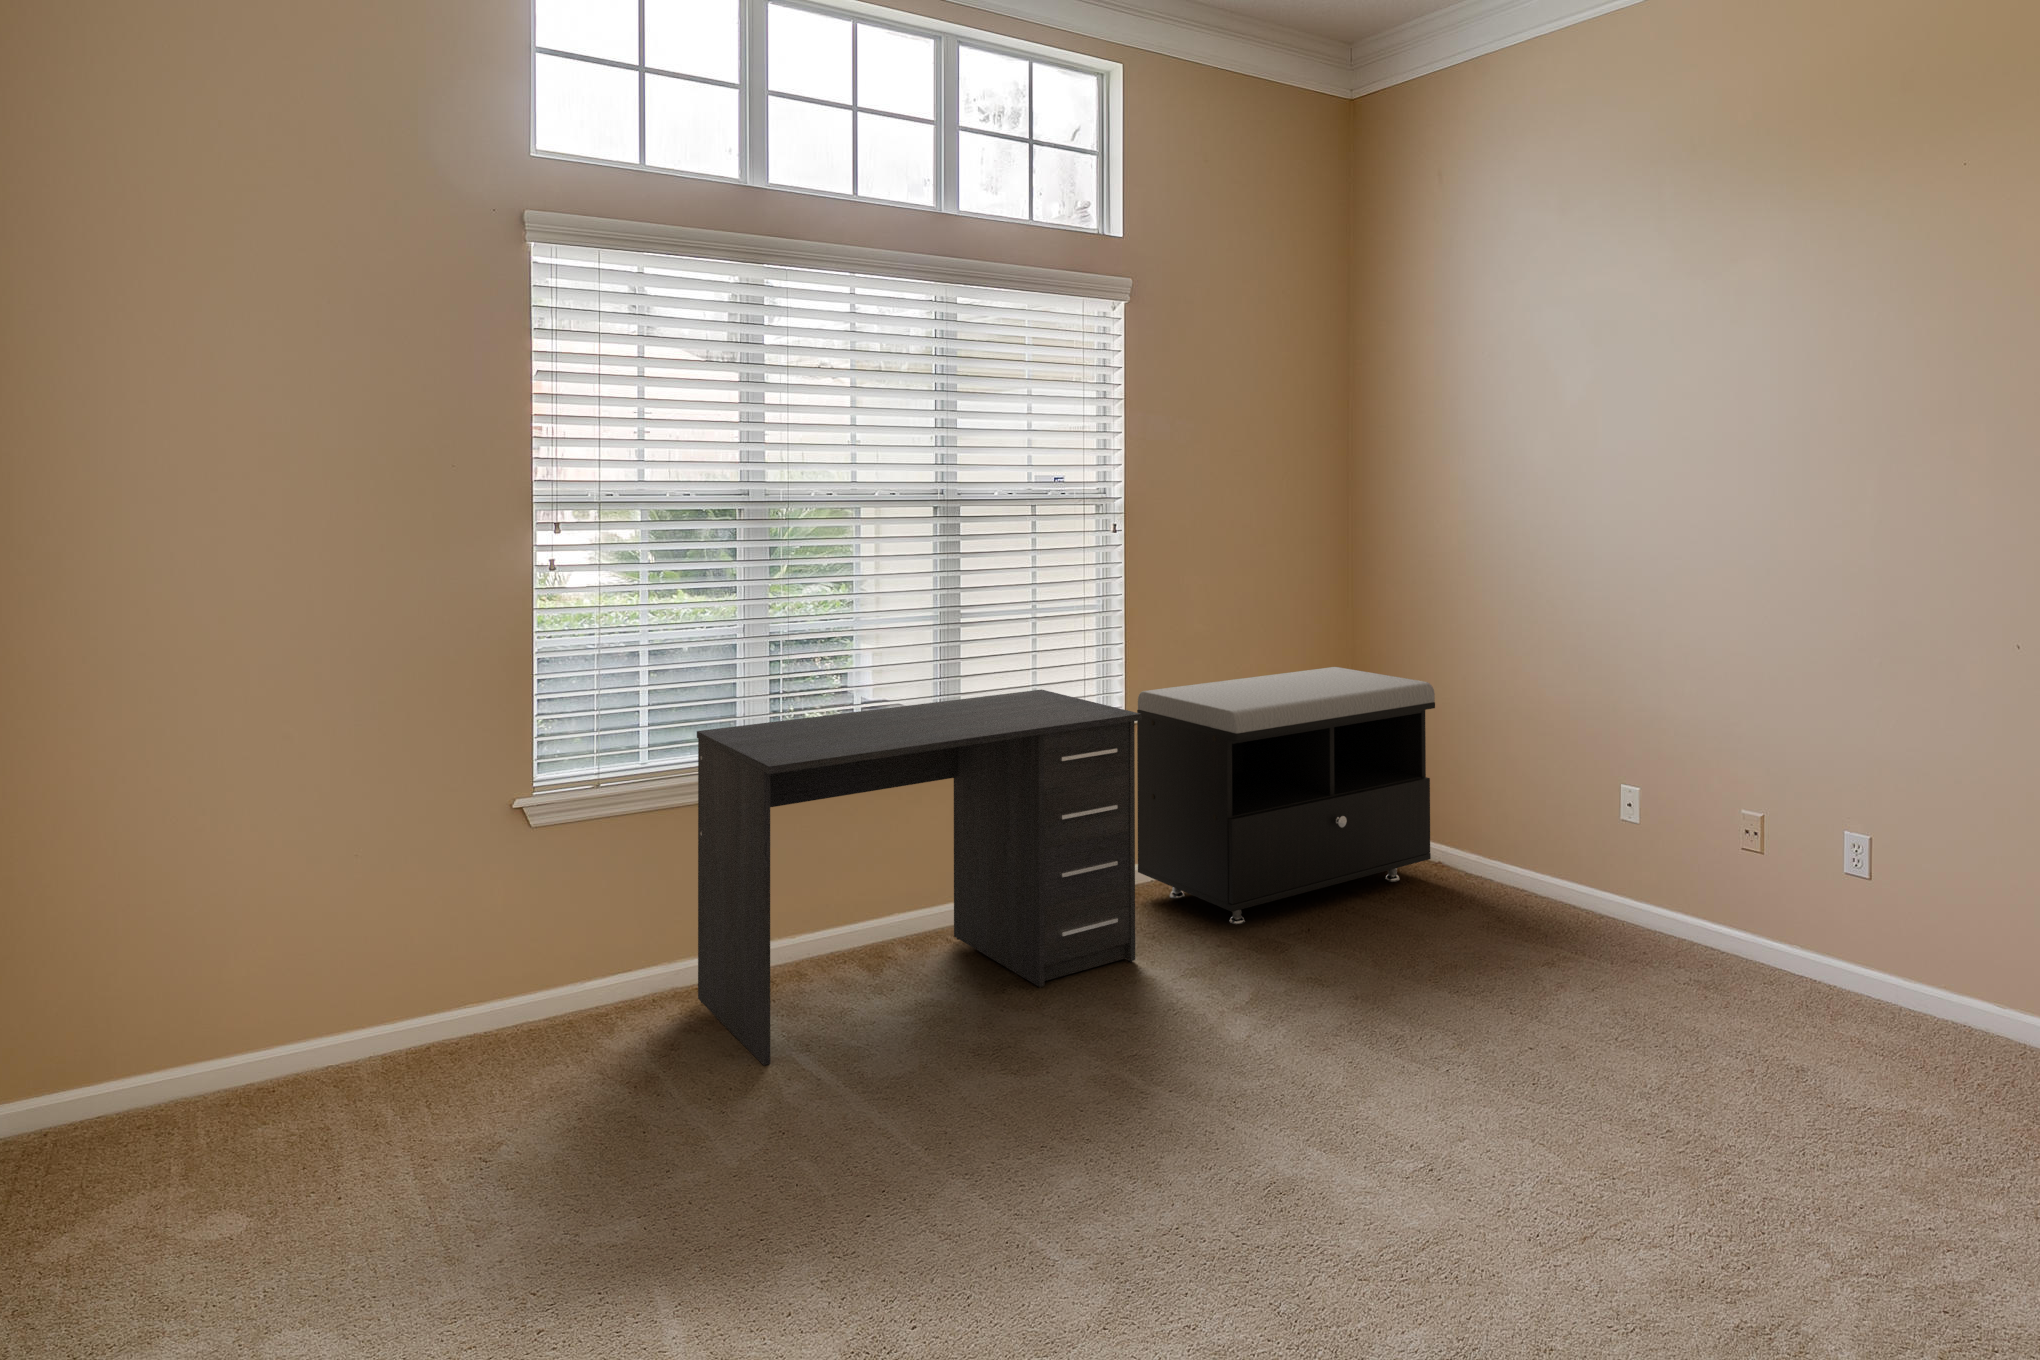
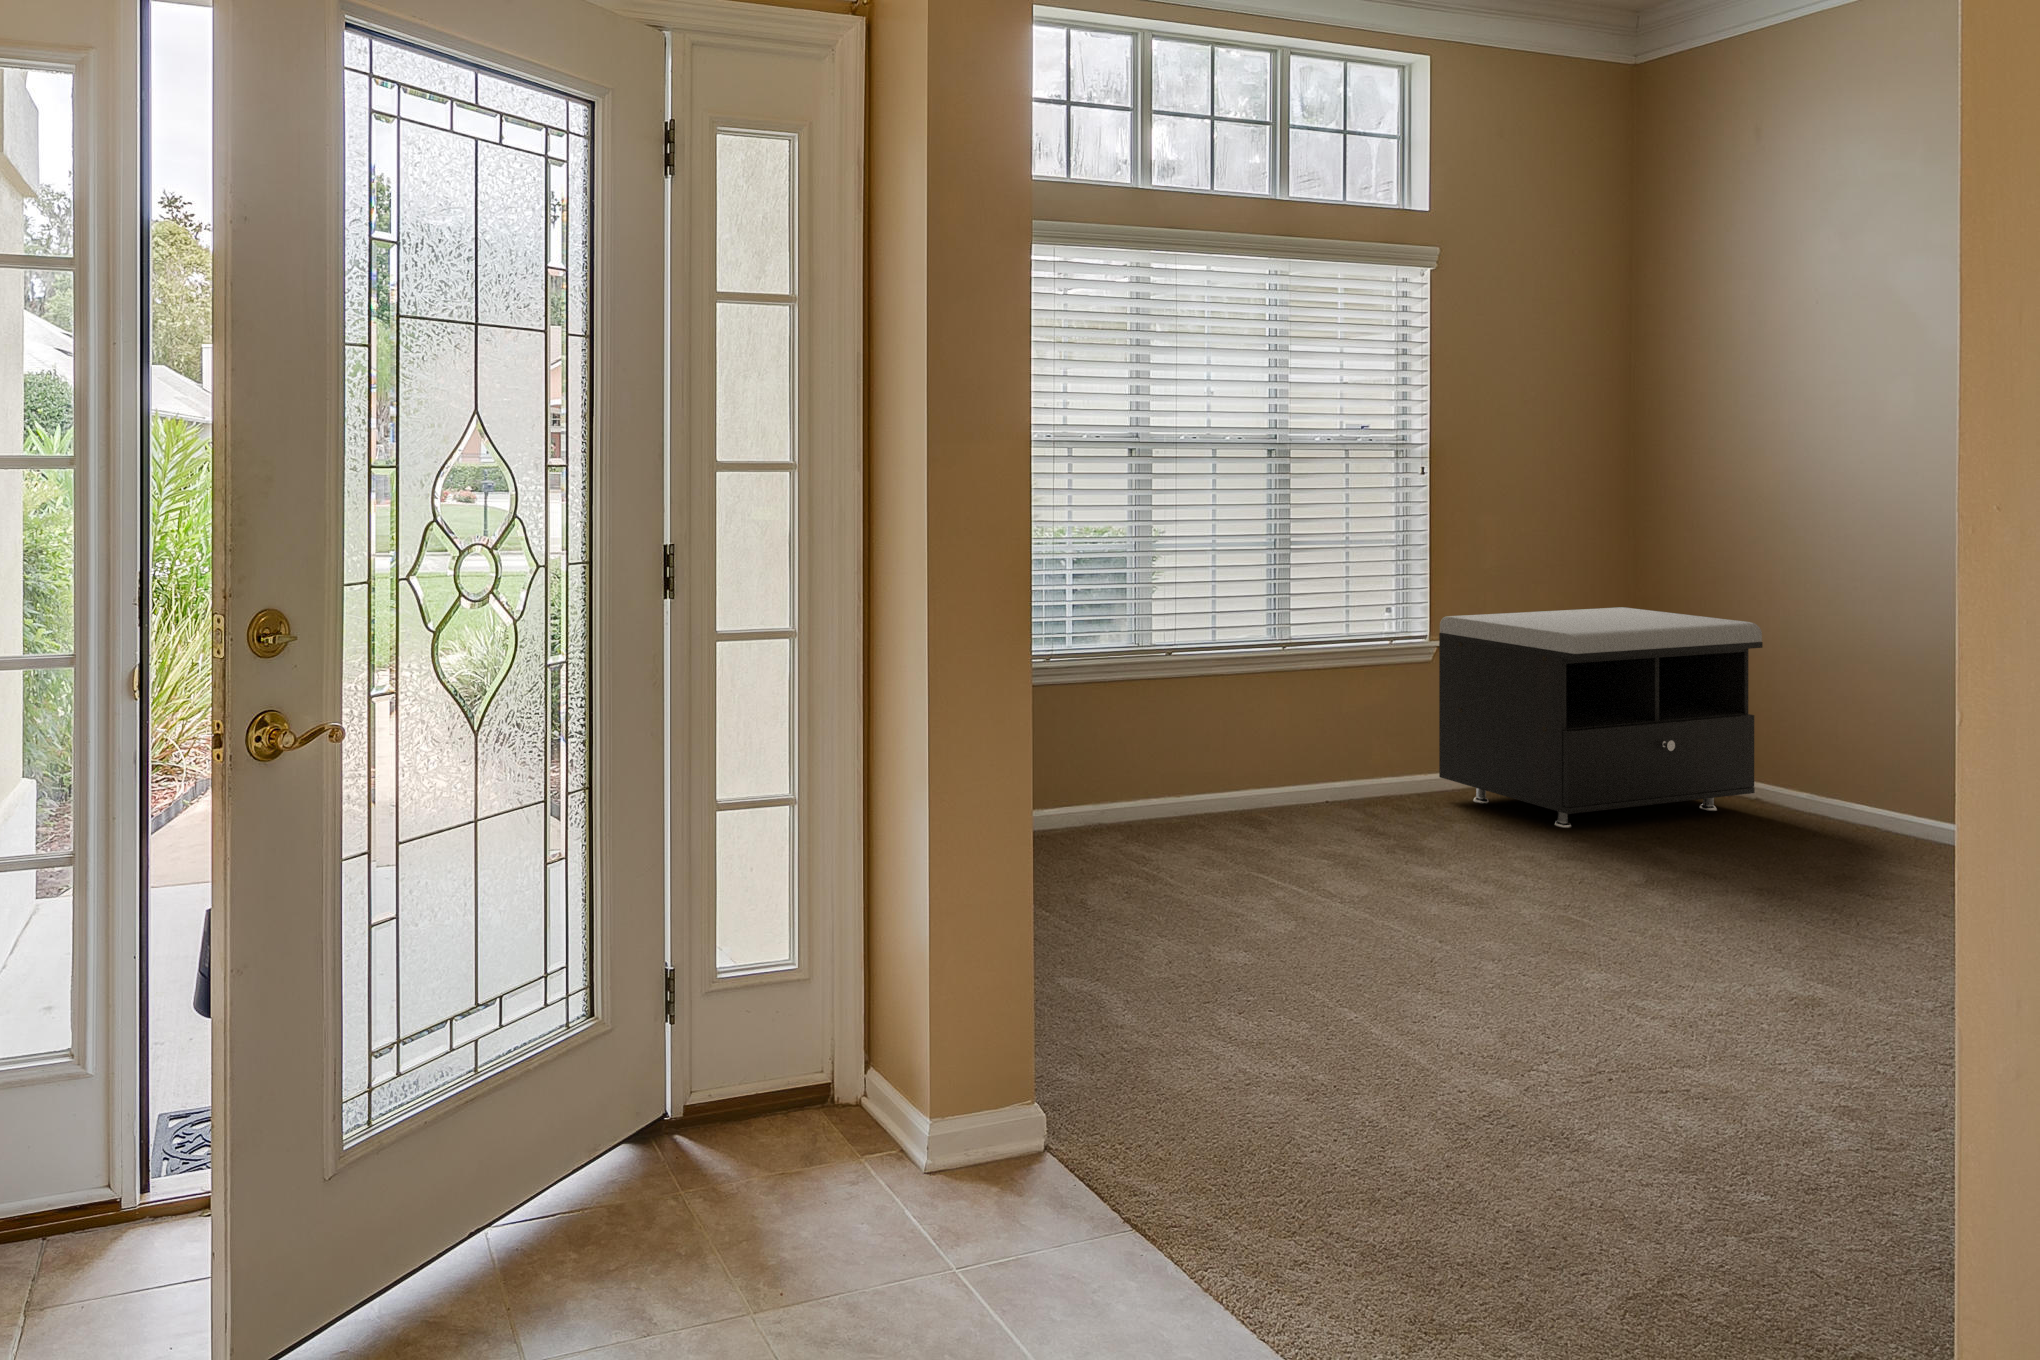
desk: present [697,689,1142,1065] -> none [1110,609,1495,877]

